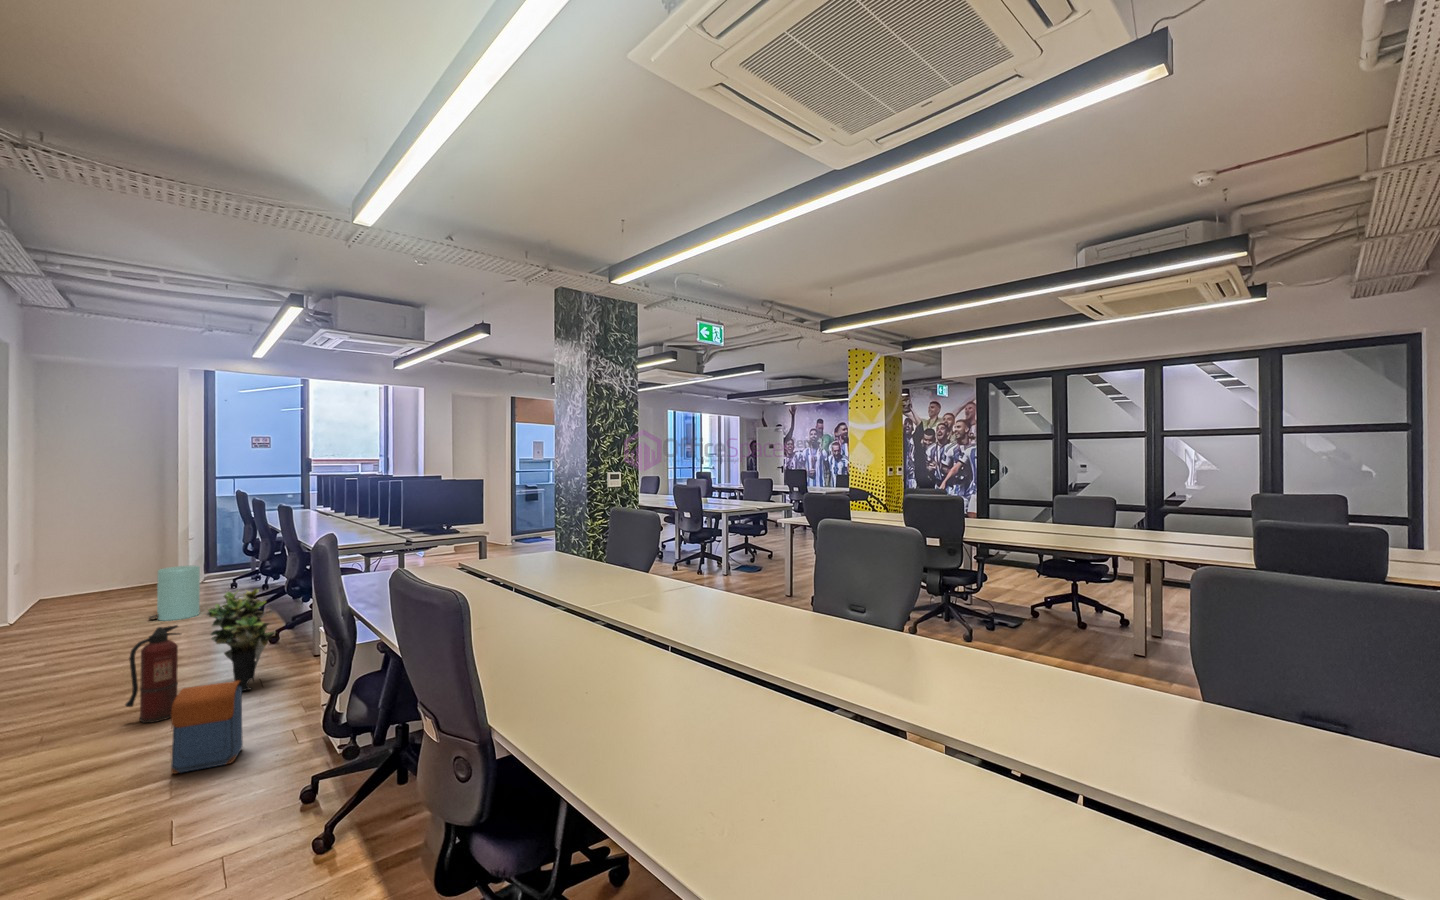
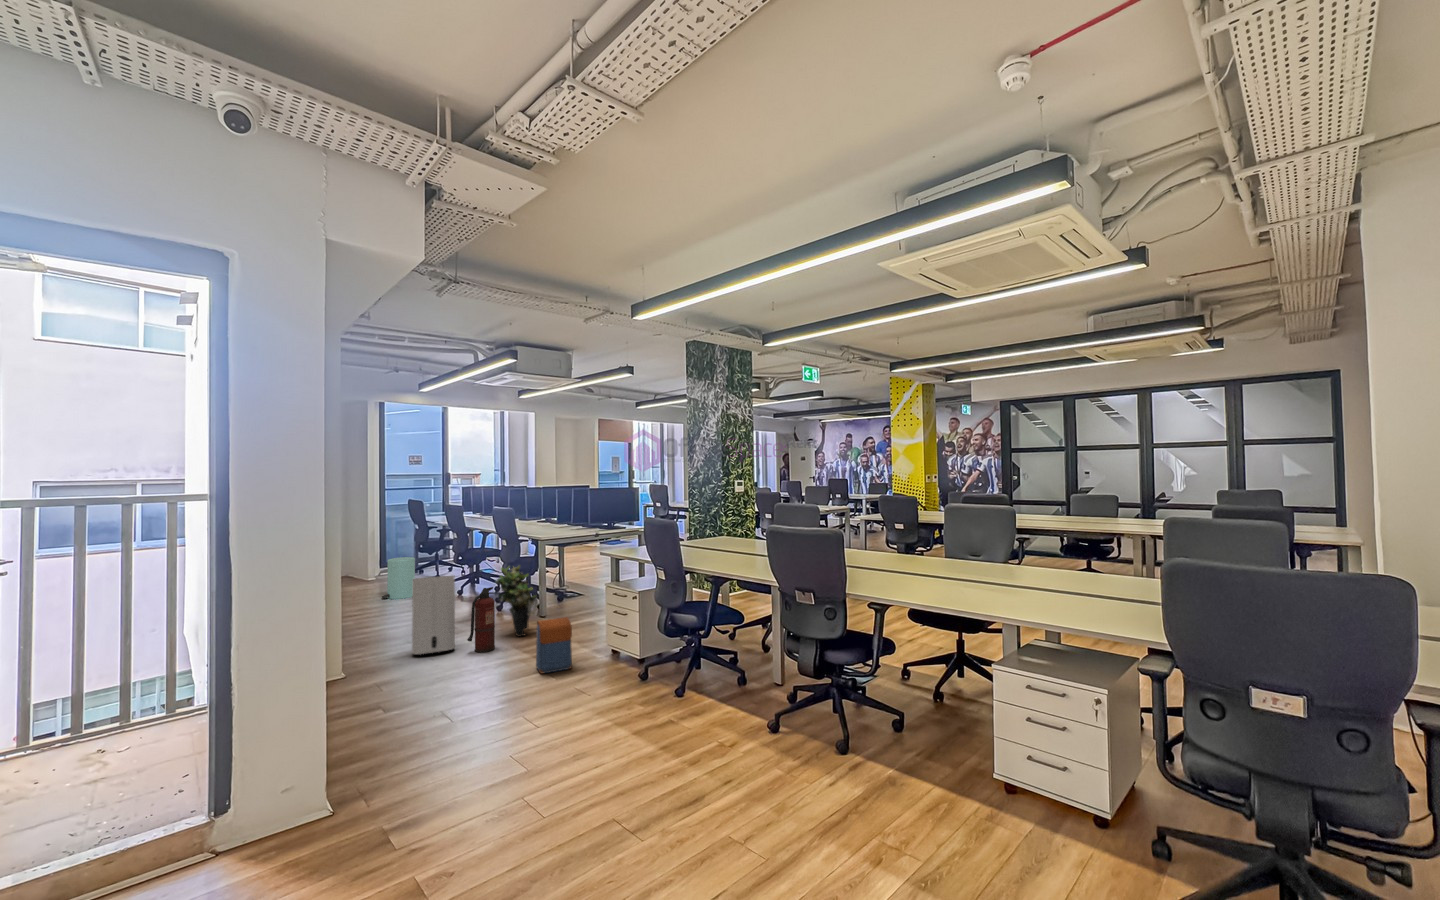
air purifier: none [37,607,125,727] -> present [412,576,455,654]

